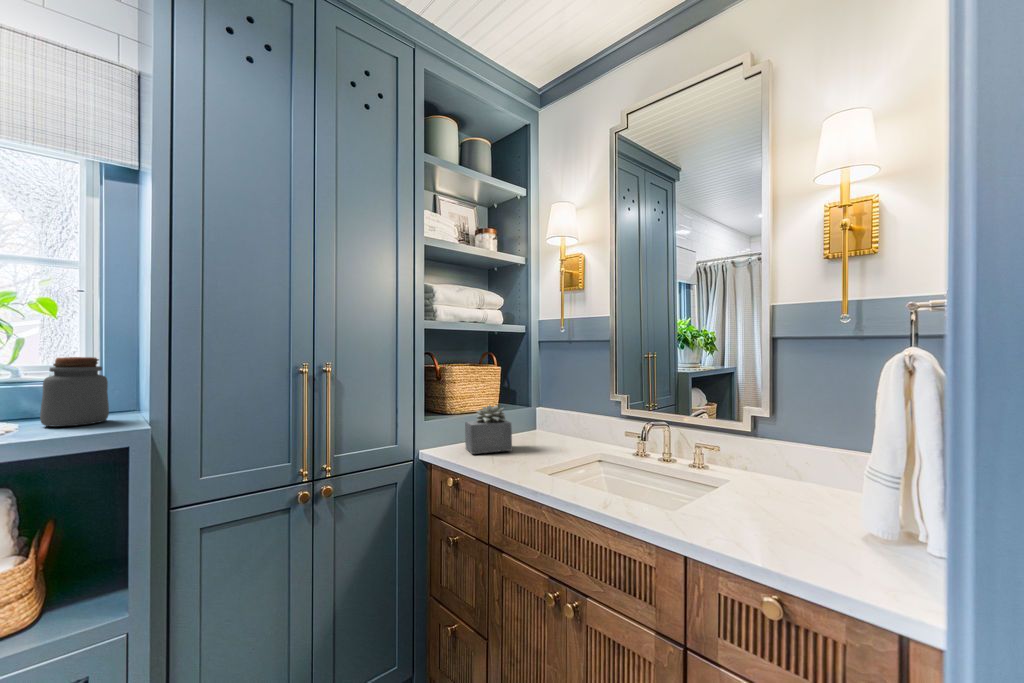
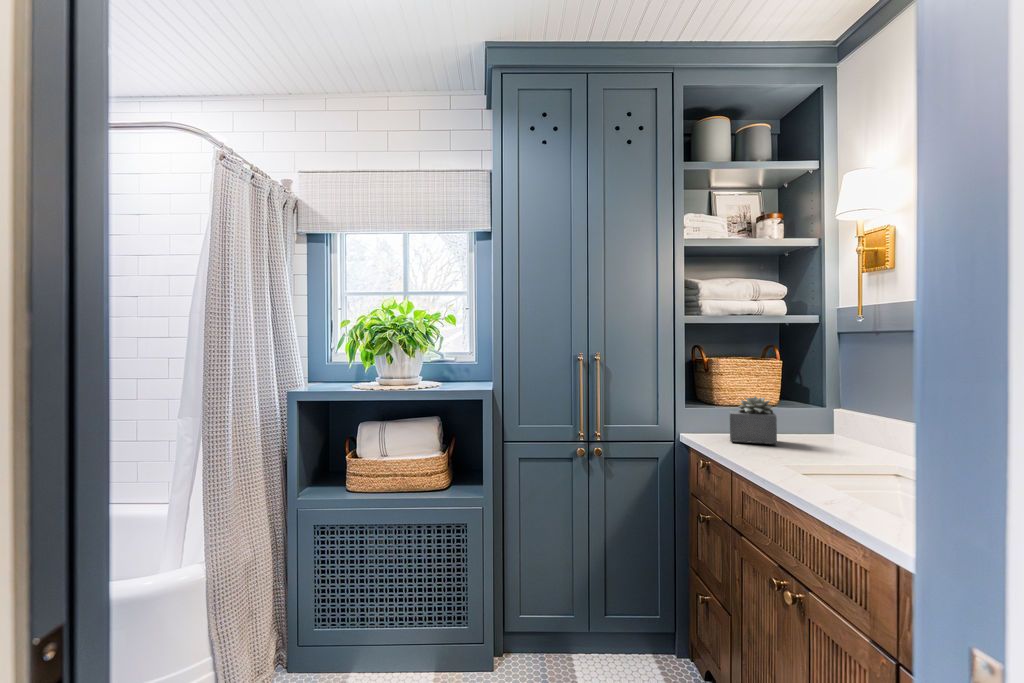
jar: present [40,357,109,427] -> none [445,346,474,385]

